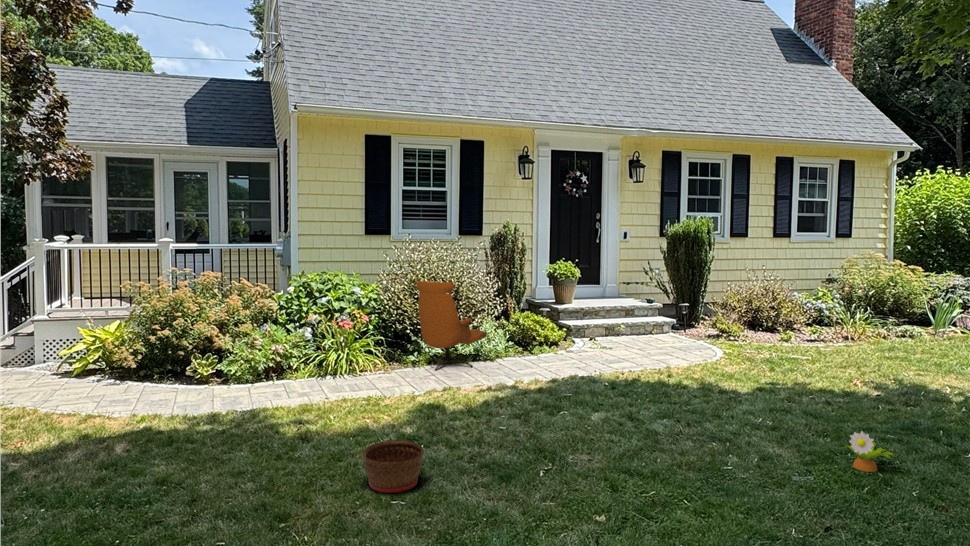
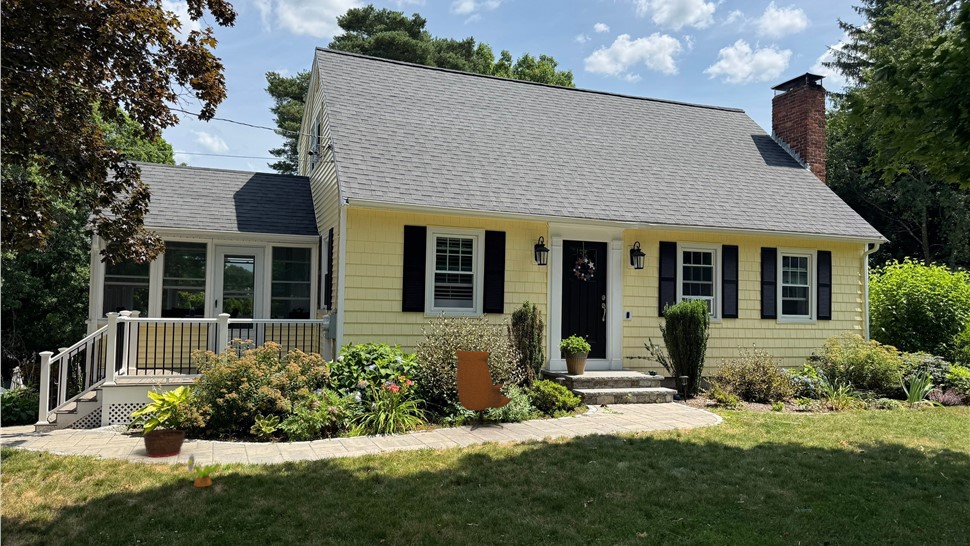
decorative plant: present [843,431,894,472] -> present [188,455,220,487]
basket: present [363,441,424,493] -> present [143,429,185,457]

